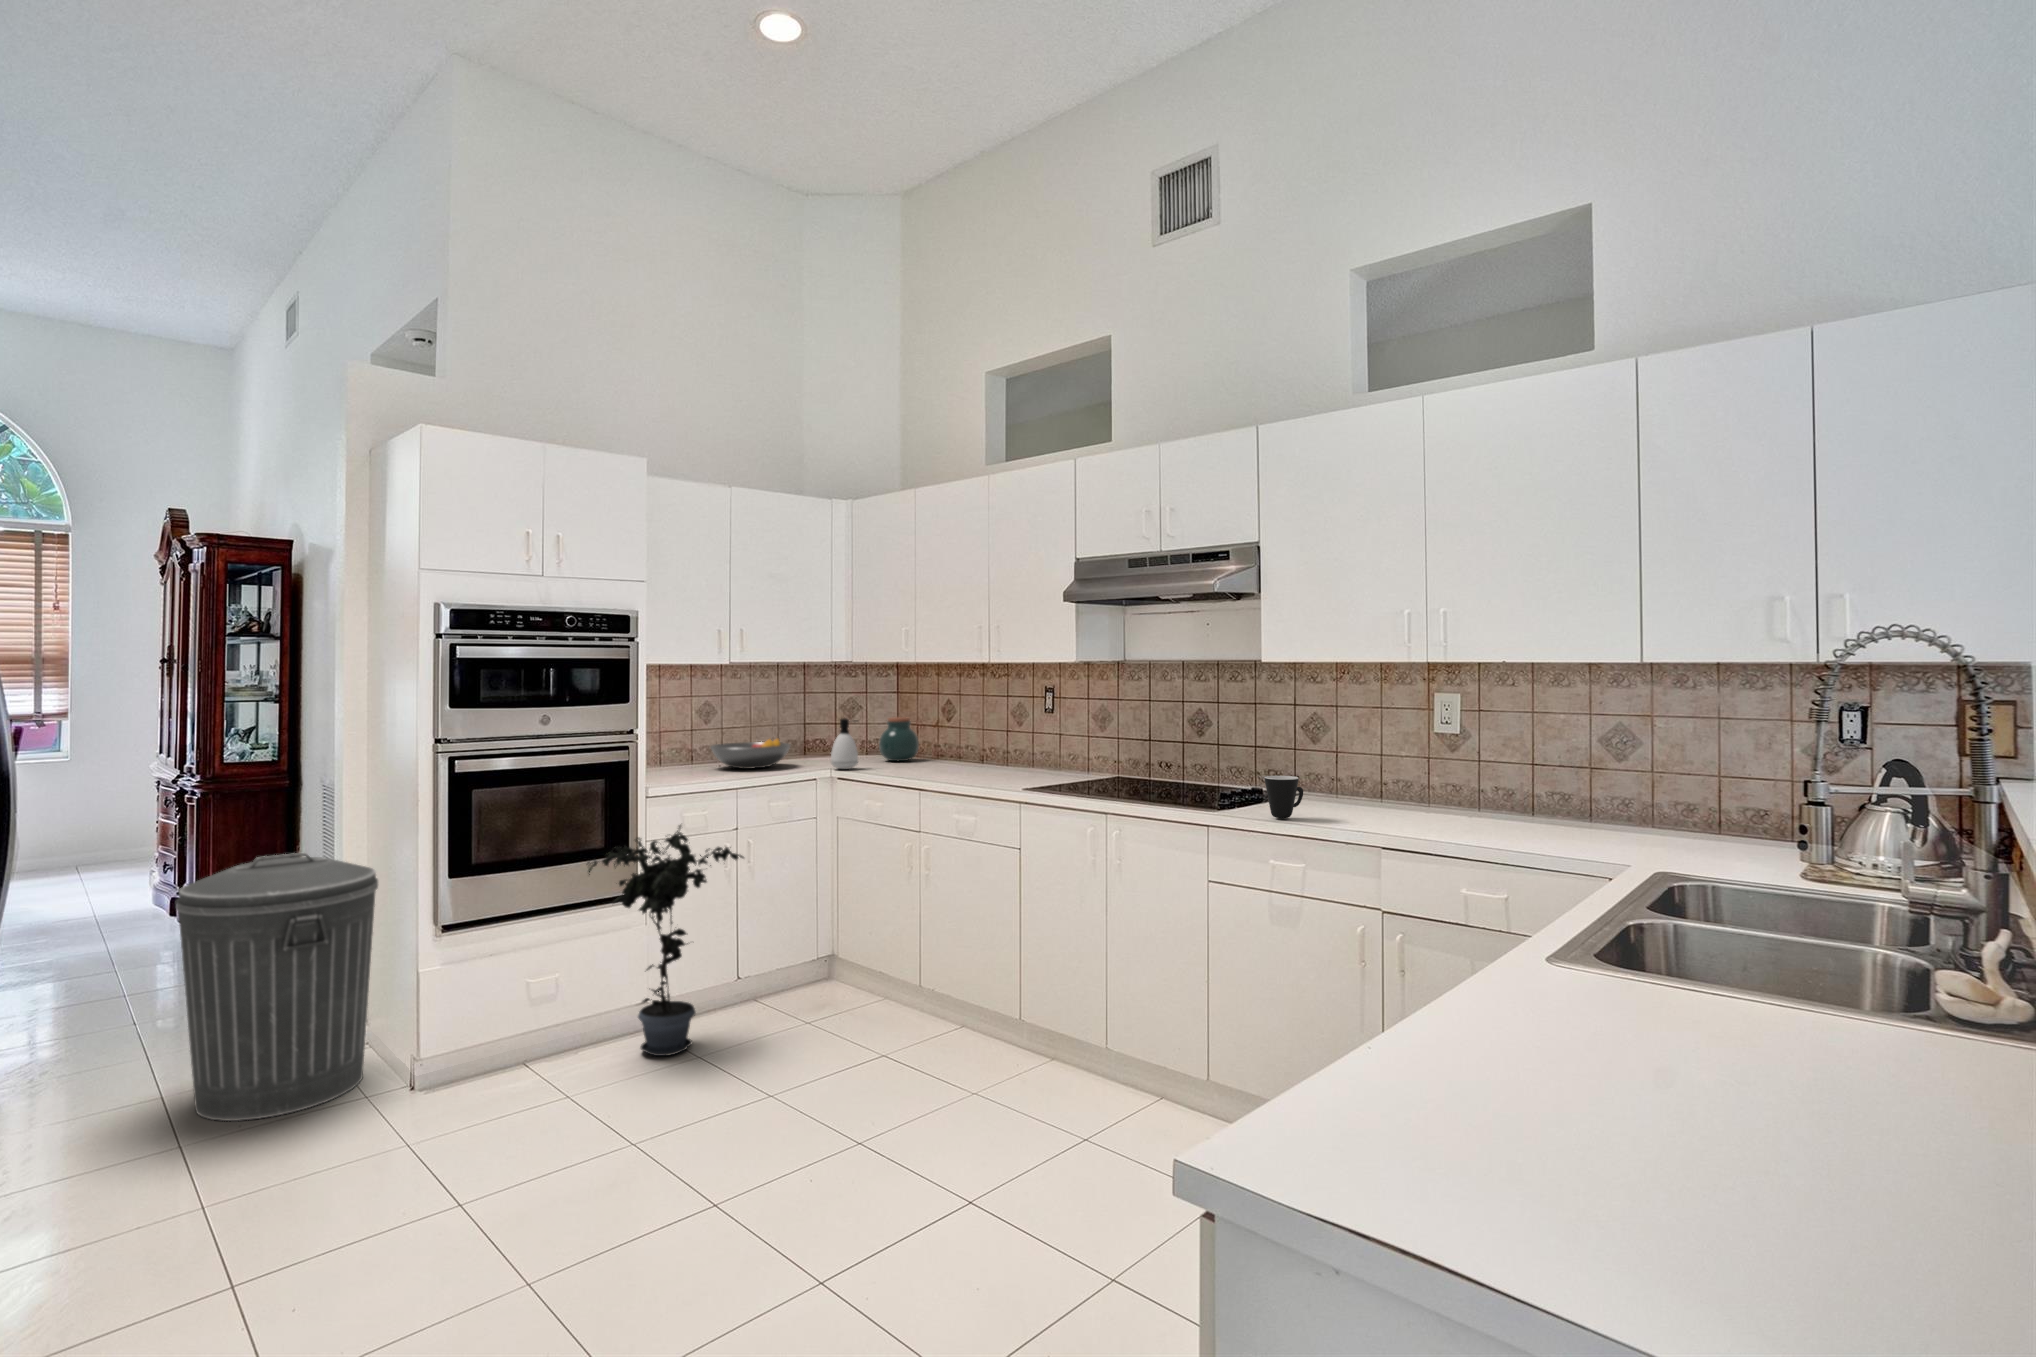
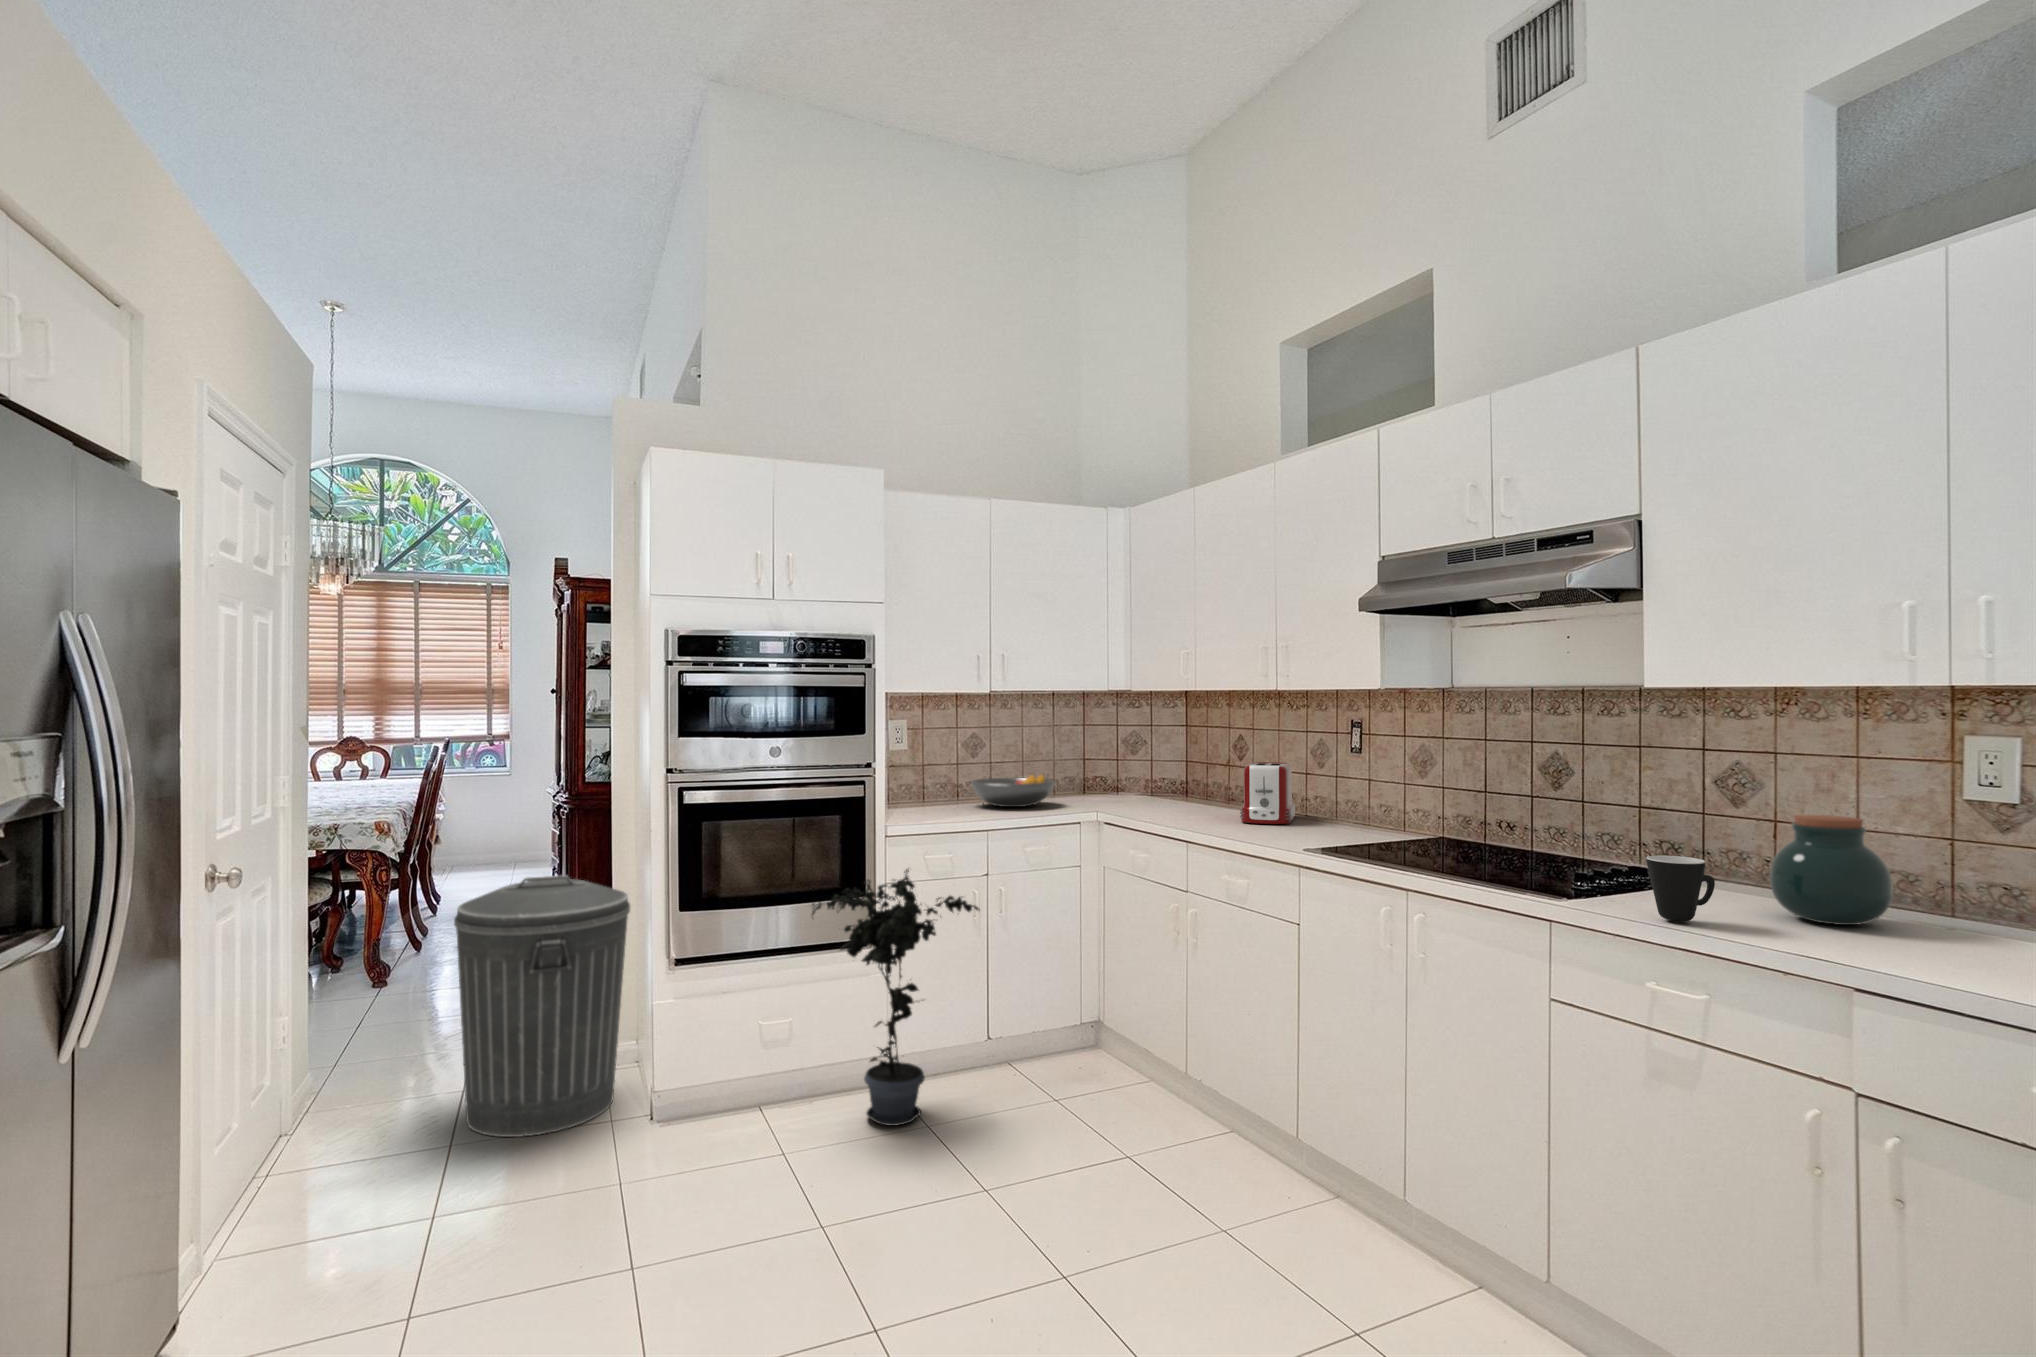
jar: present [879,717,919,761] -> present [1770,815,1893,925]
soap dispenser: present [831,718,858,769] -> none [1095,754,1127,812]
toaster: none [960,722,1001,773] -> present [1240,762,1295,824]

